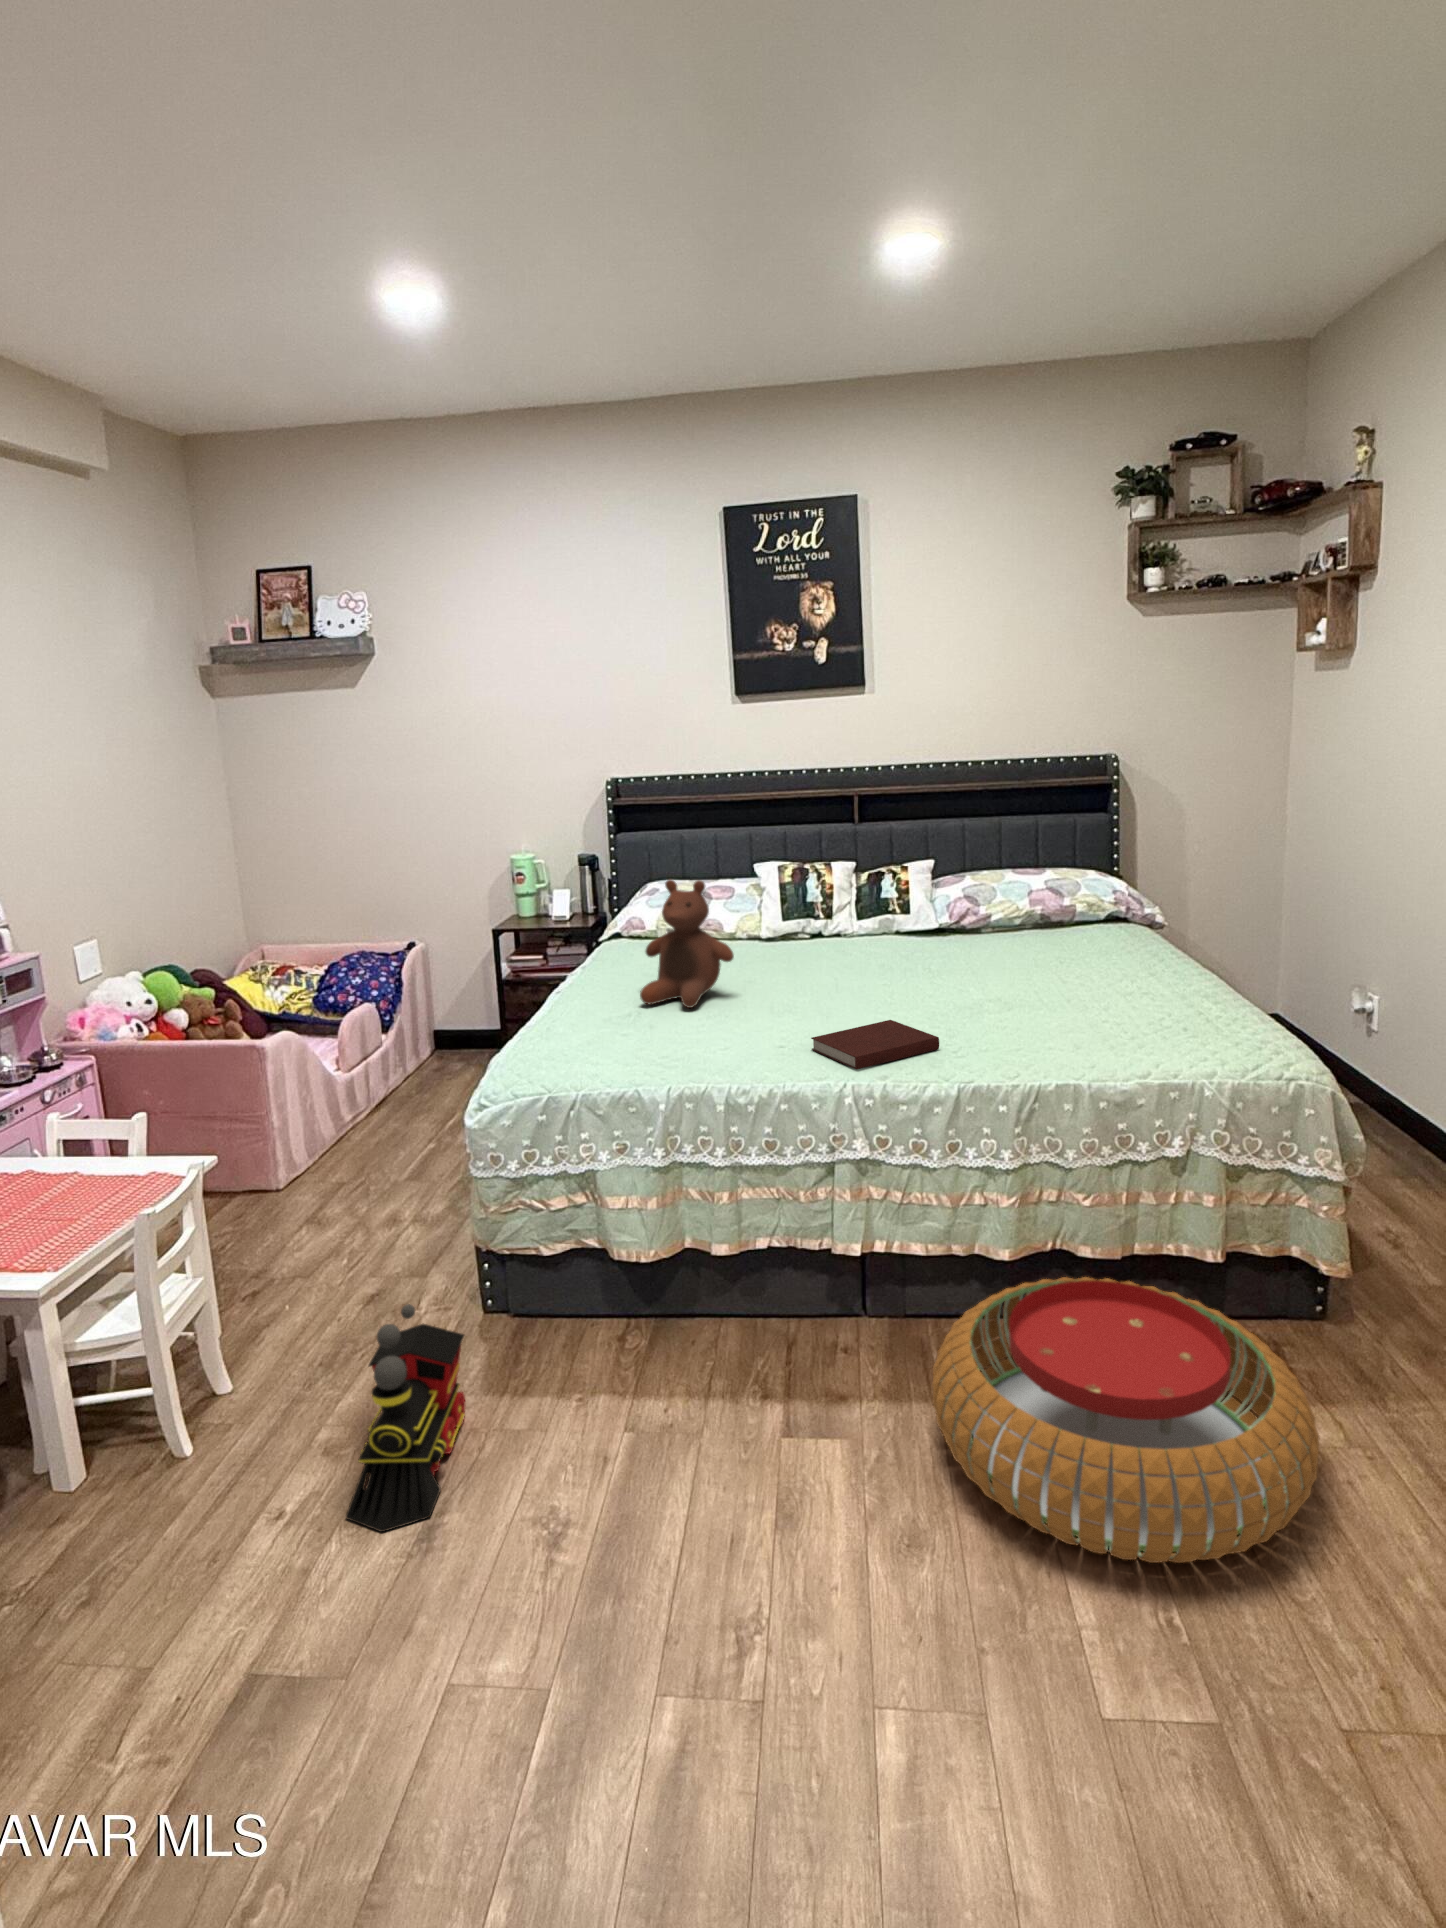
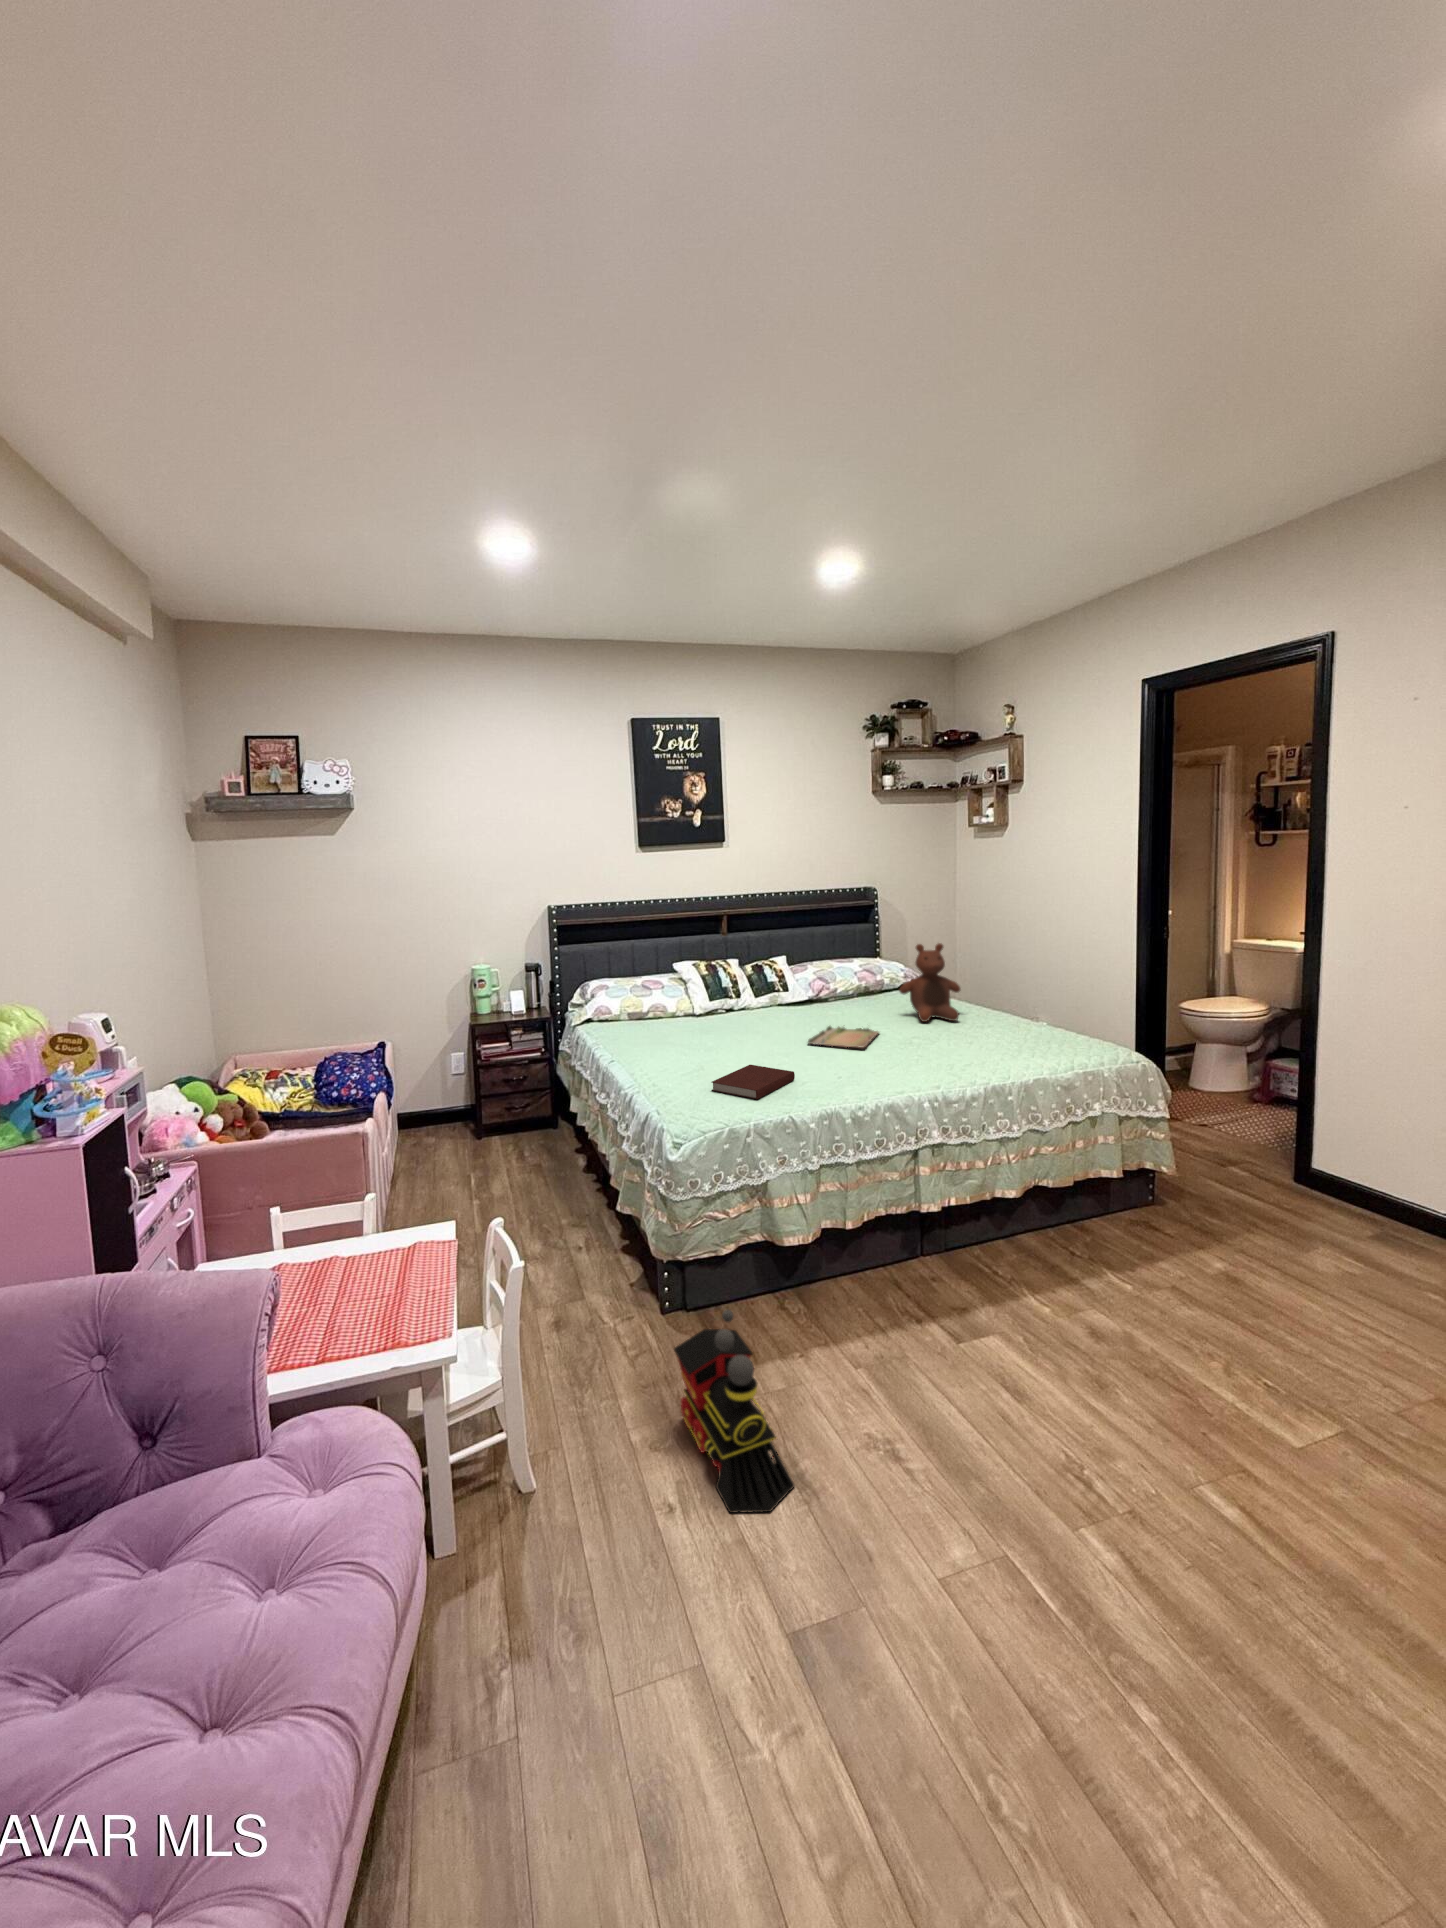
stuffed bear: present [640,879,734,1008] -> present [899,943,960,1022]
tray: none [813,972,942,1010] -> present [808,1026,878,1048]
notebook: present [811,1020,939,1070] -> present [712,1065,795,1099]
pouf: present [933,1277,1320,1563] -> none [1019,1194,1283,1362]

